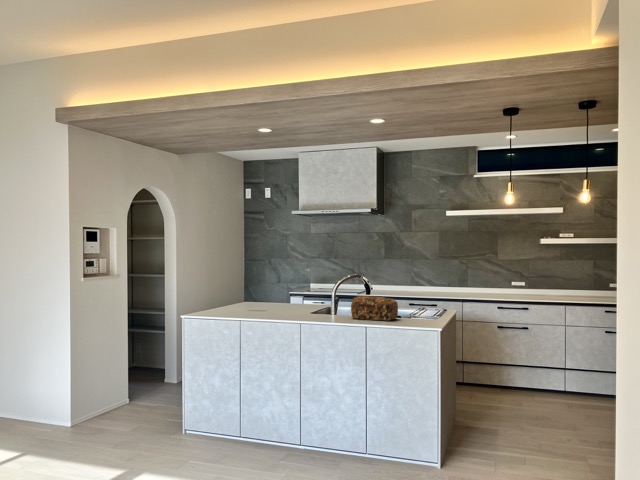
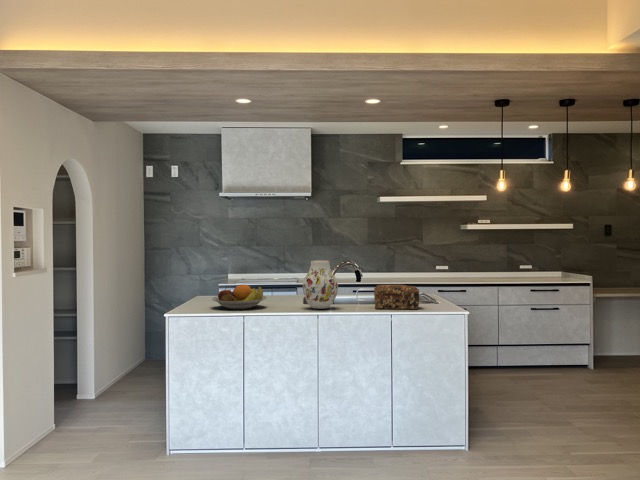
vase: none [290,272,323,316] -> present [303,260,338,309]
fruit bowl: none [220,292,268,313] -> present [212,285,267,309]

